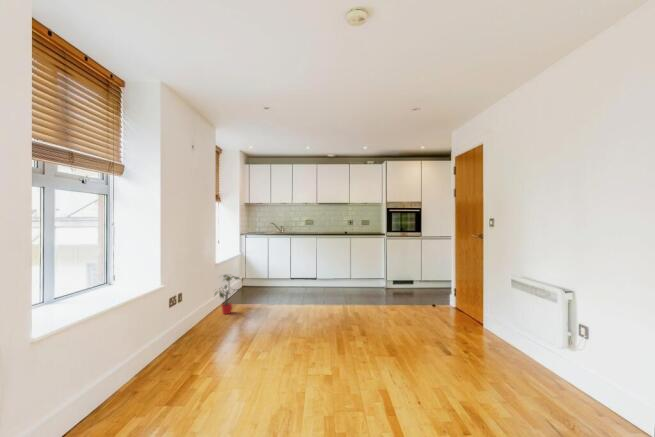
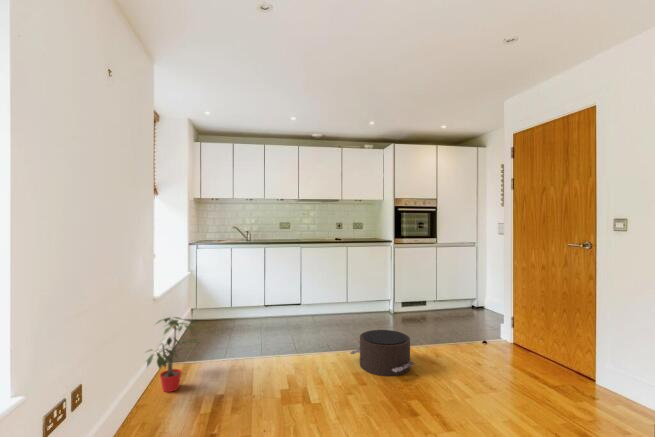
pouf: none [333,290,369,315] -> present [350,330,414,376]

